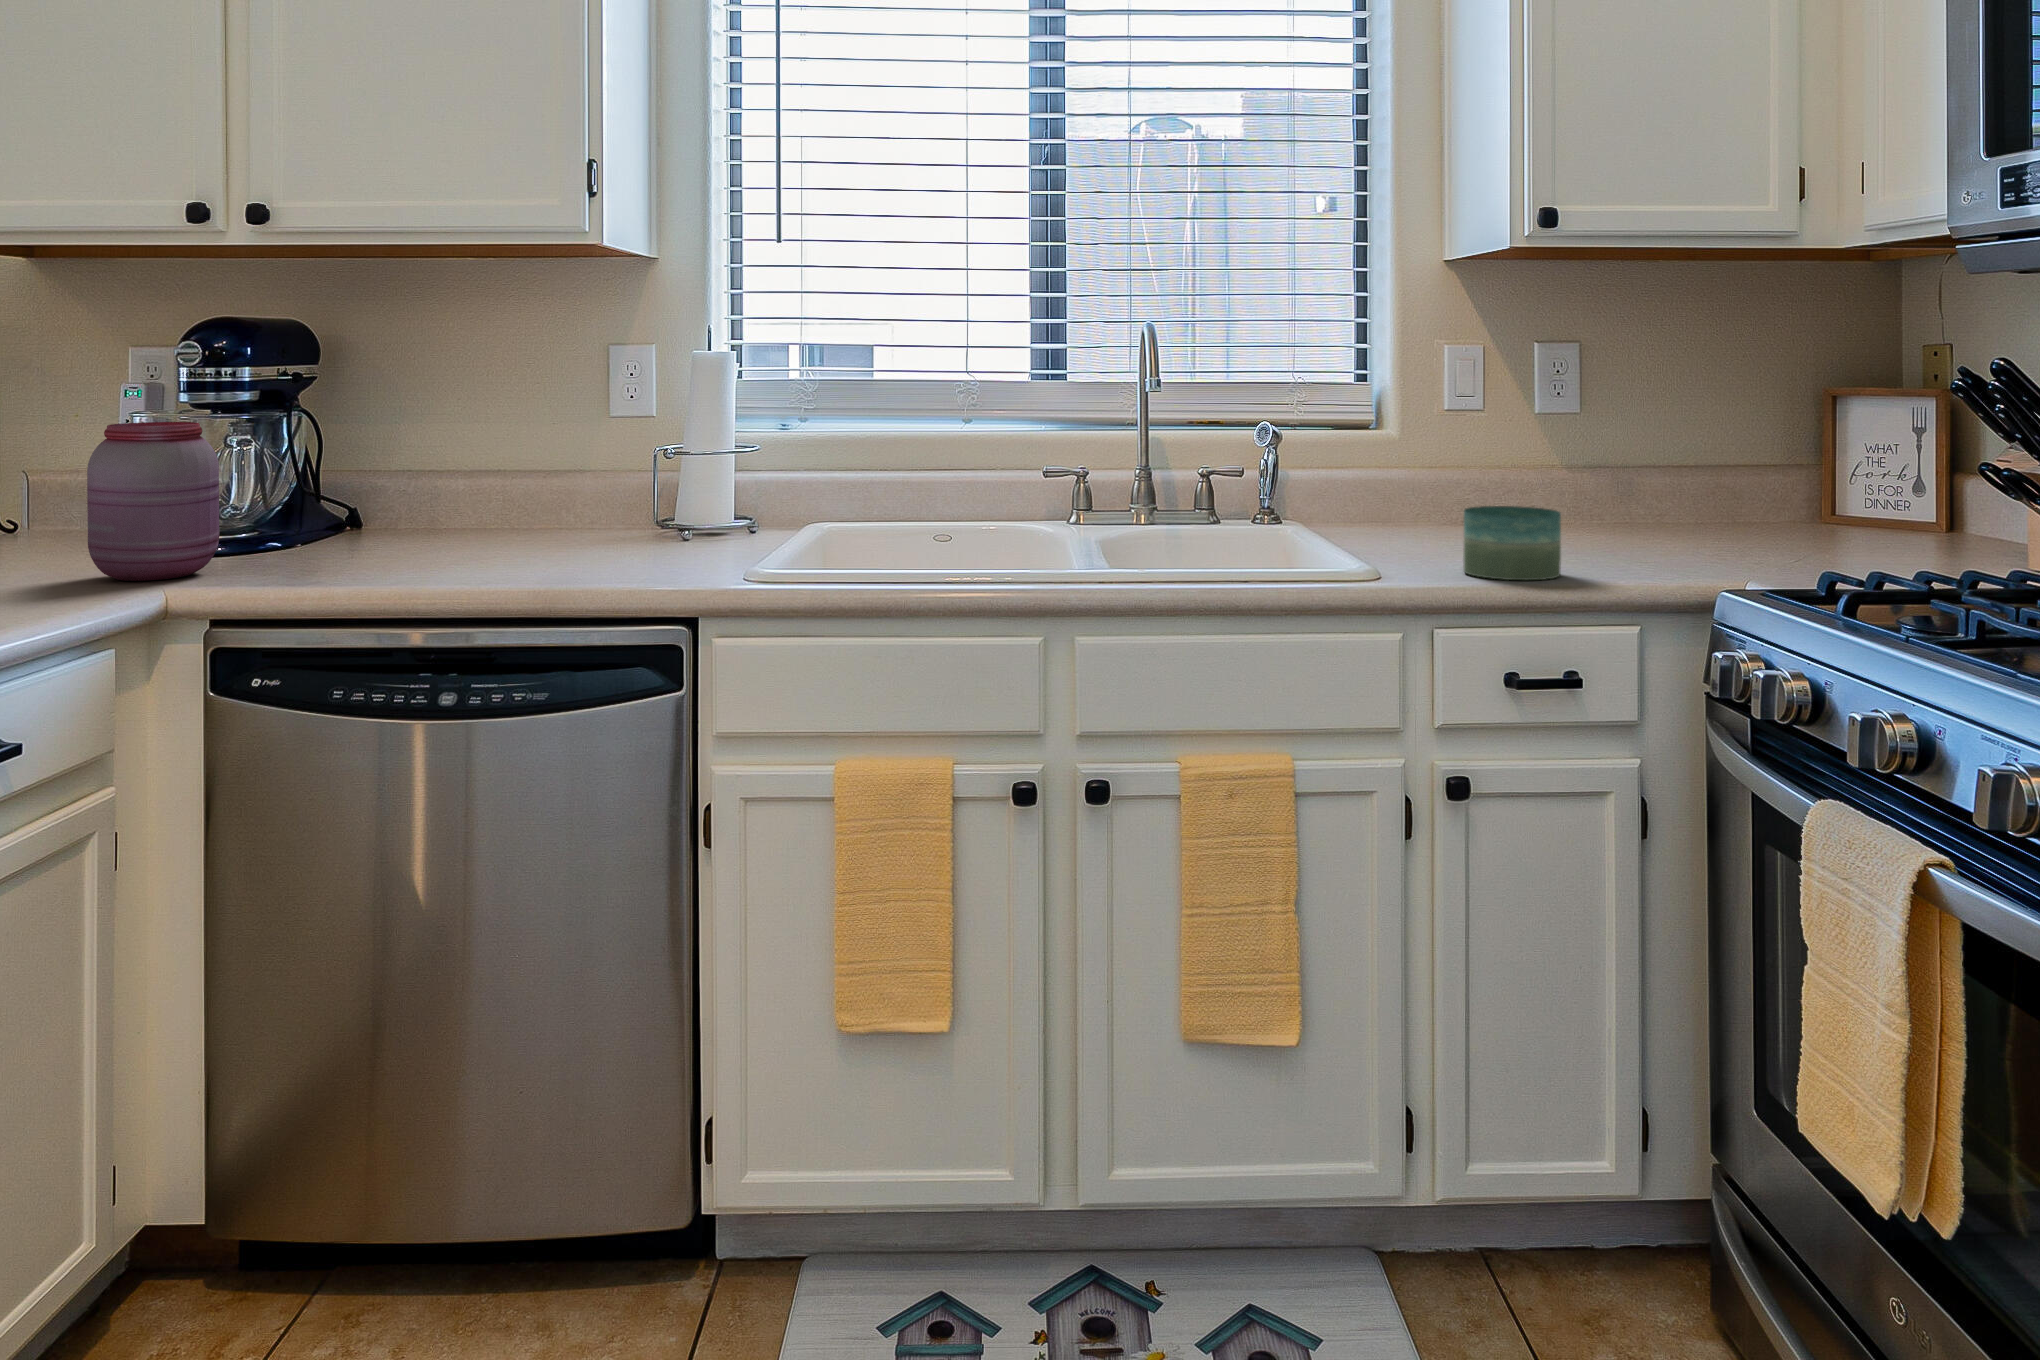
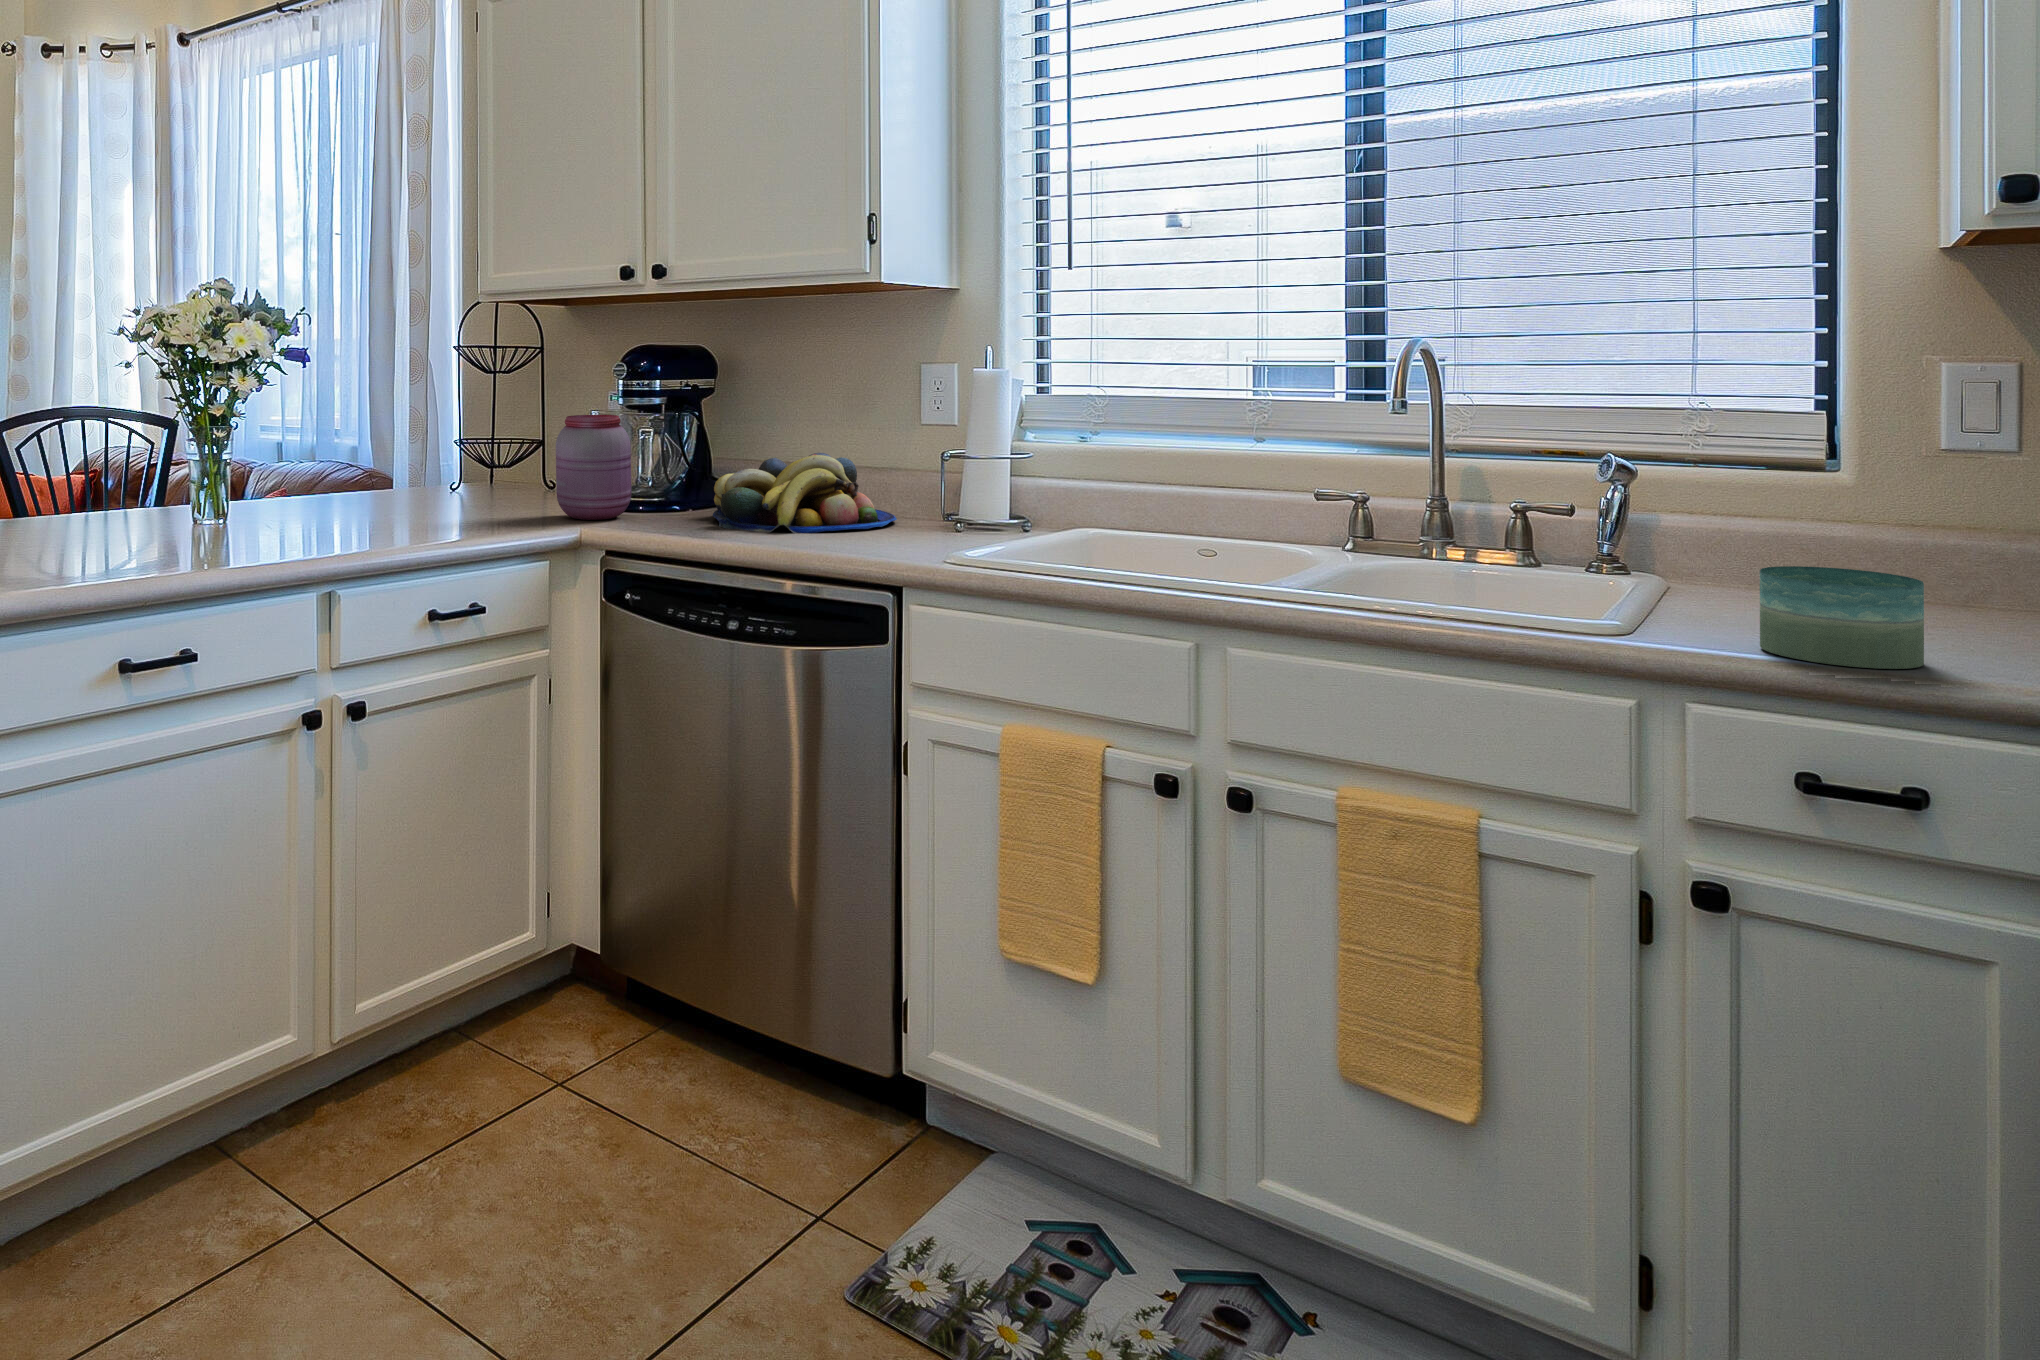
fruit bowl: none [344,465,602,572] -> present [712,453,897,533]

